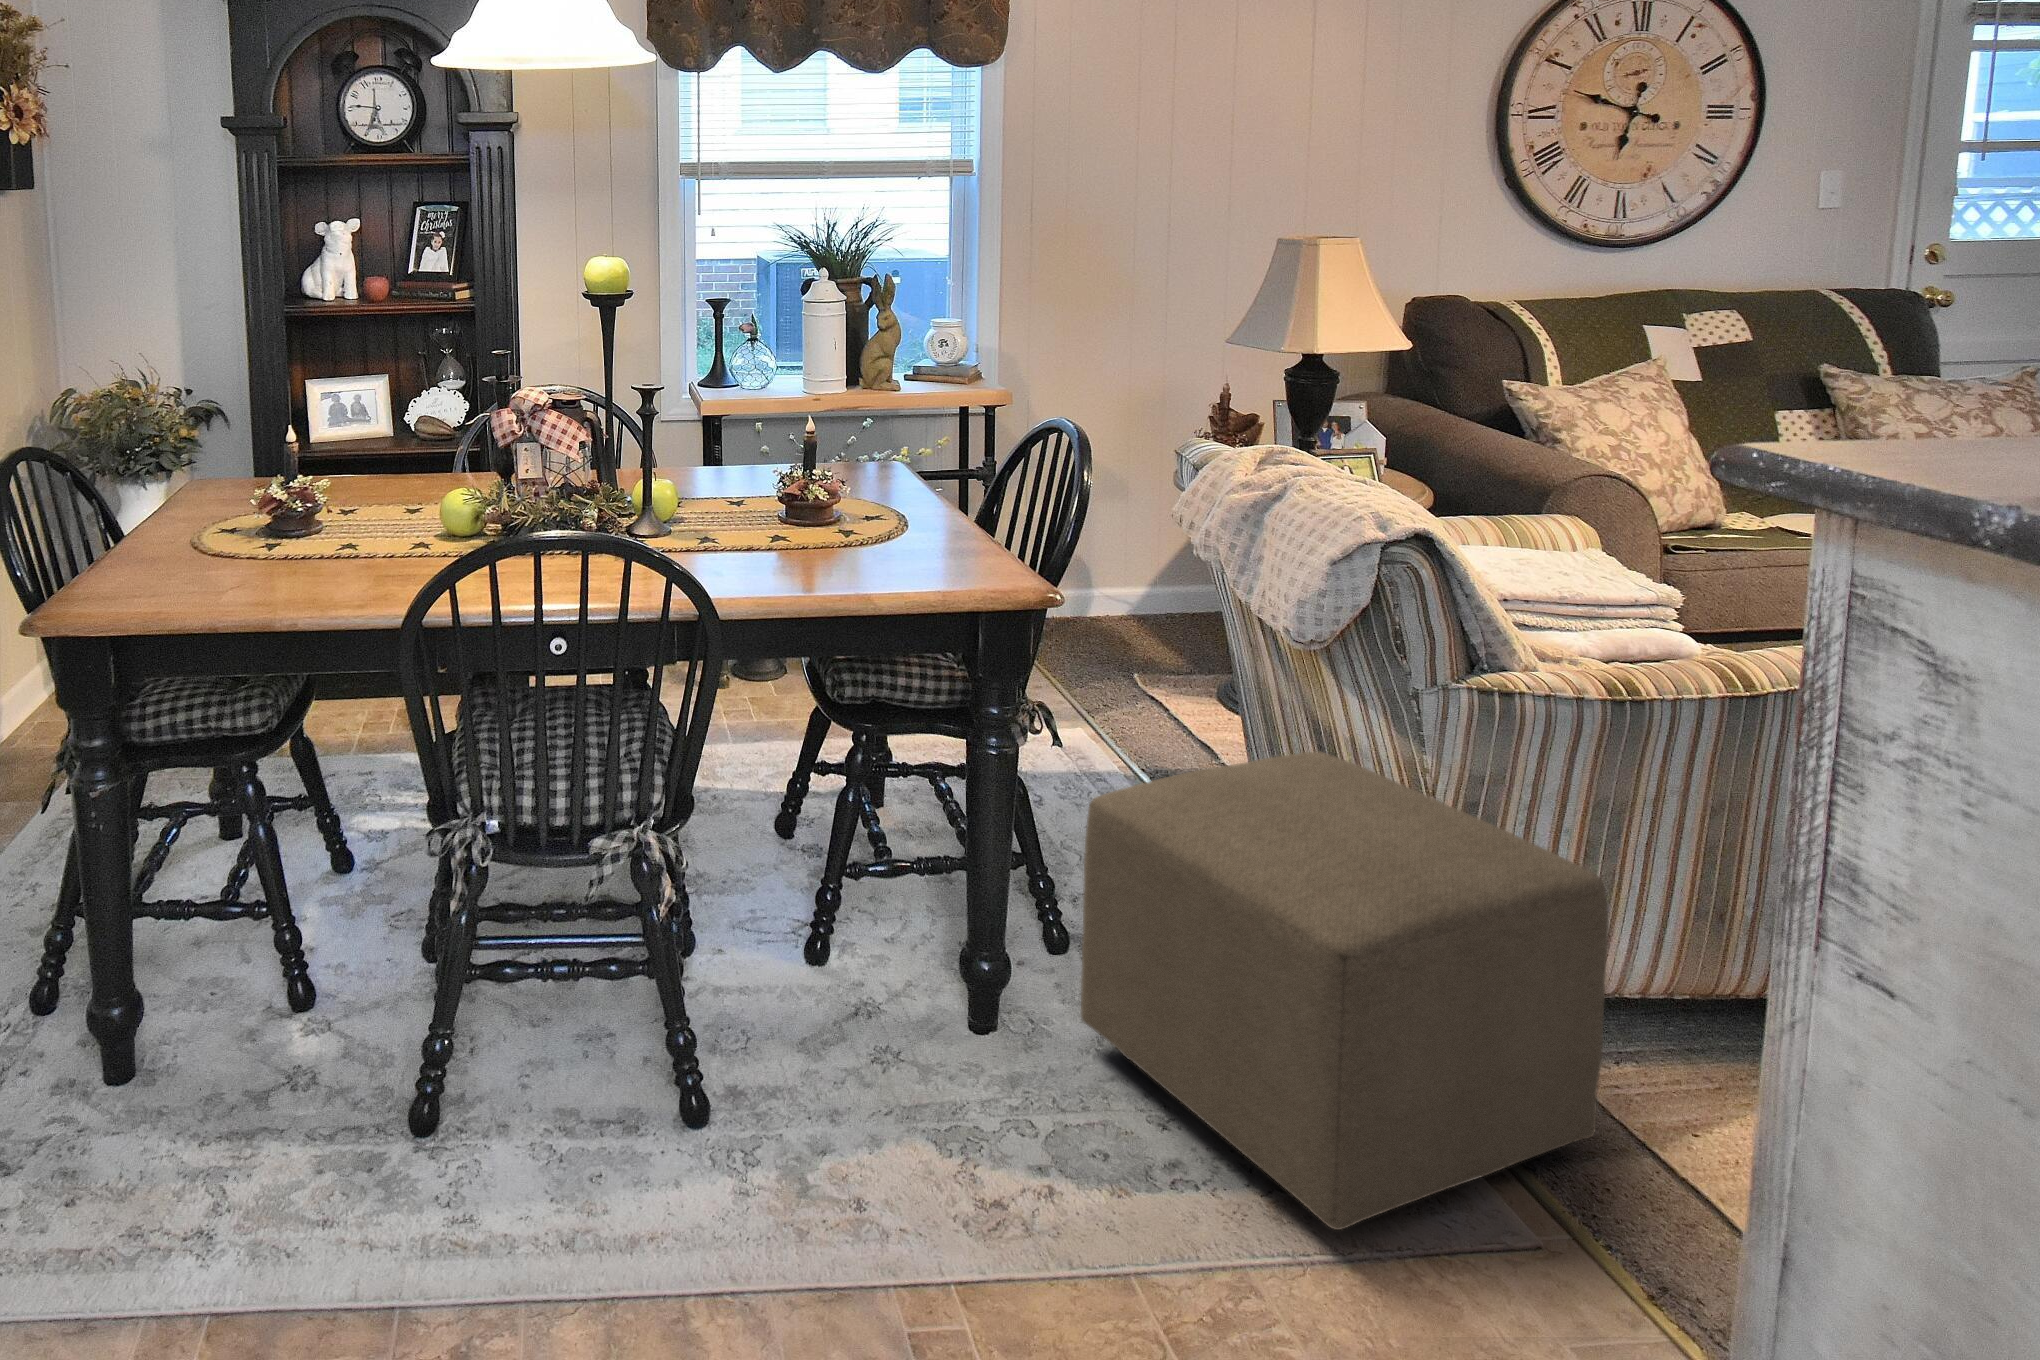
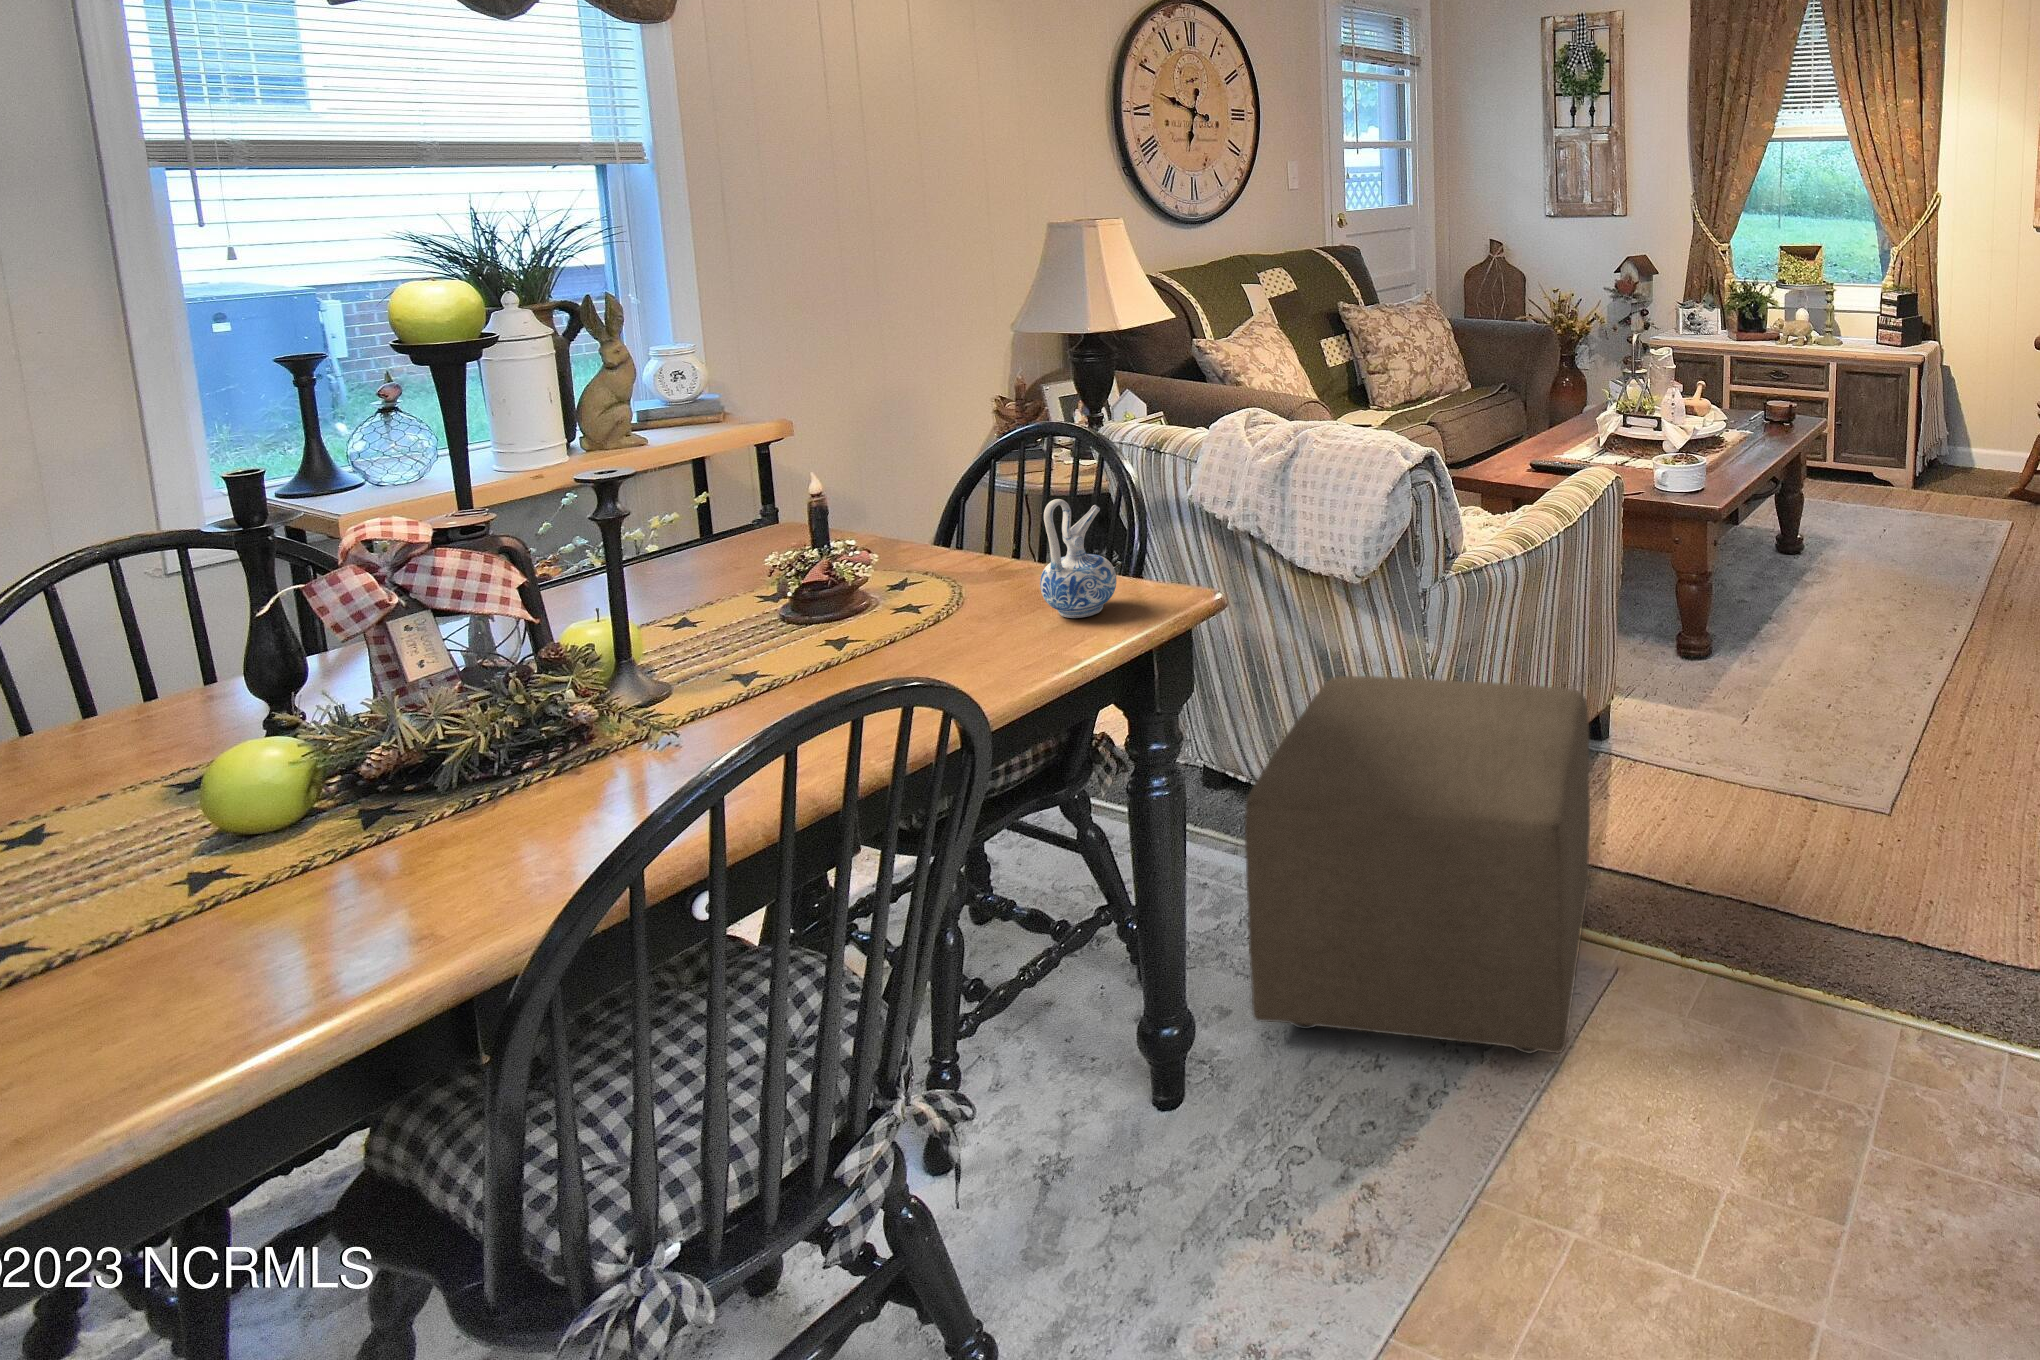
ceramic pitcher: none [927,466,993,574] -> present [1040,499,1116,618]

